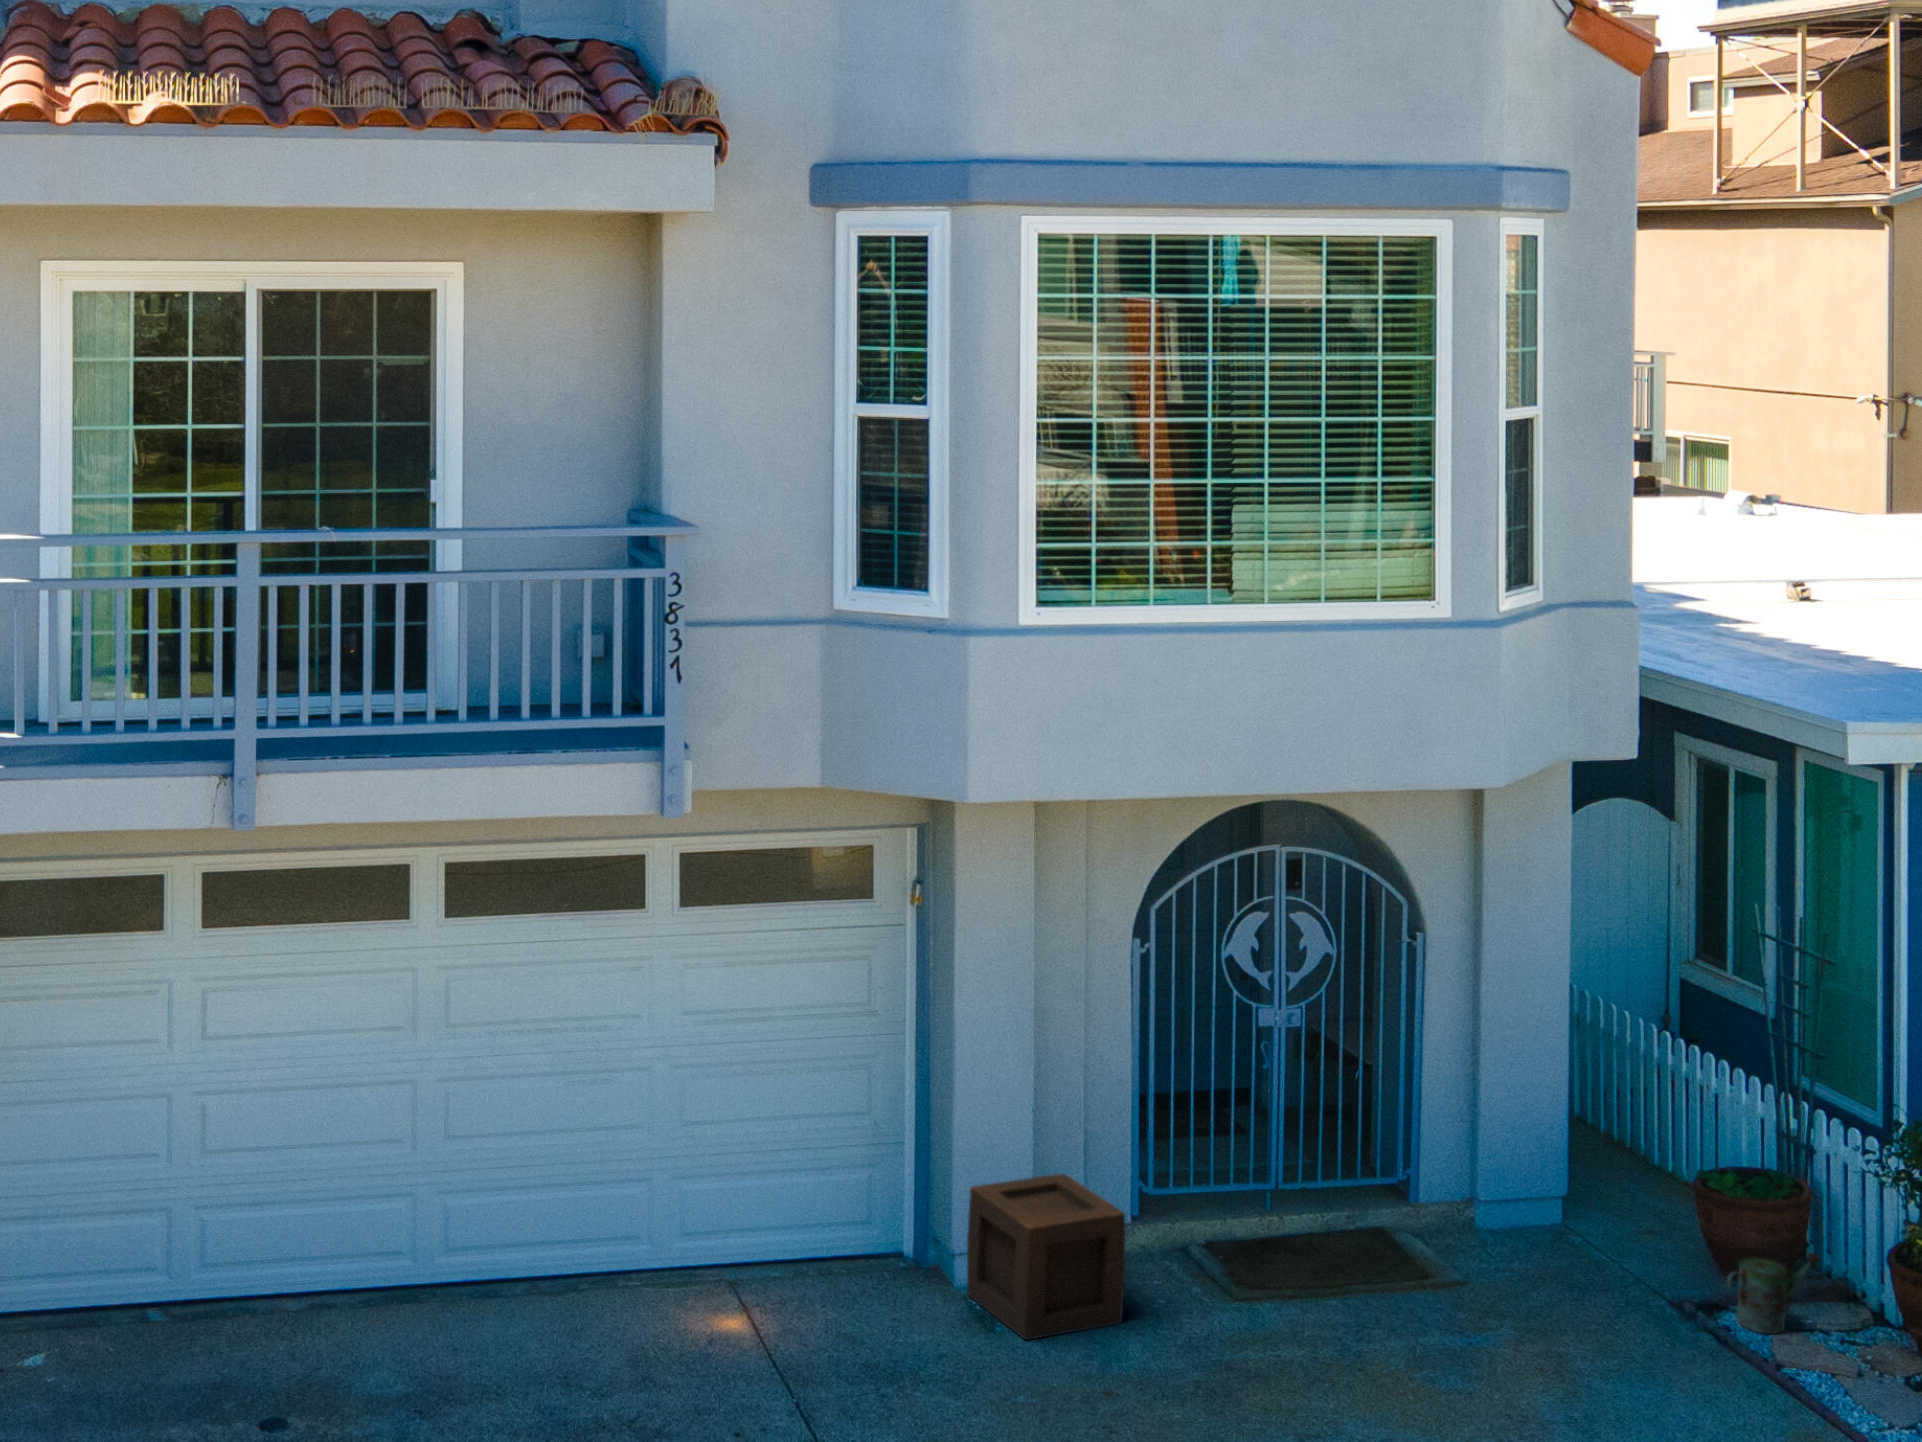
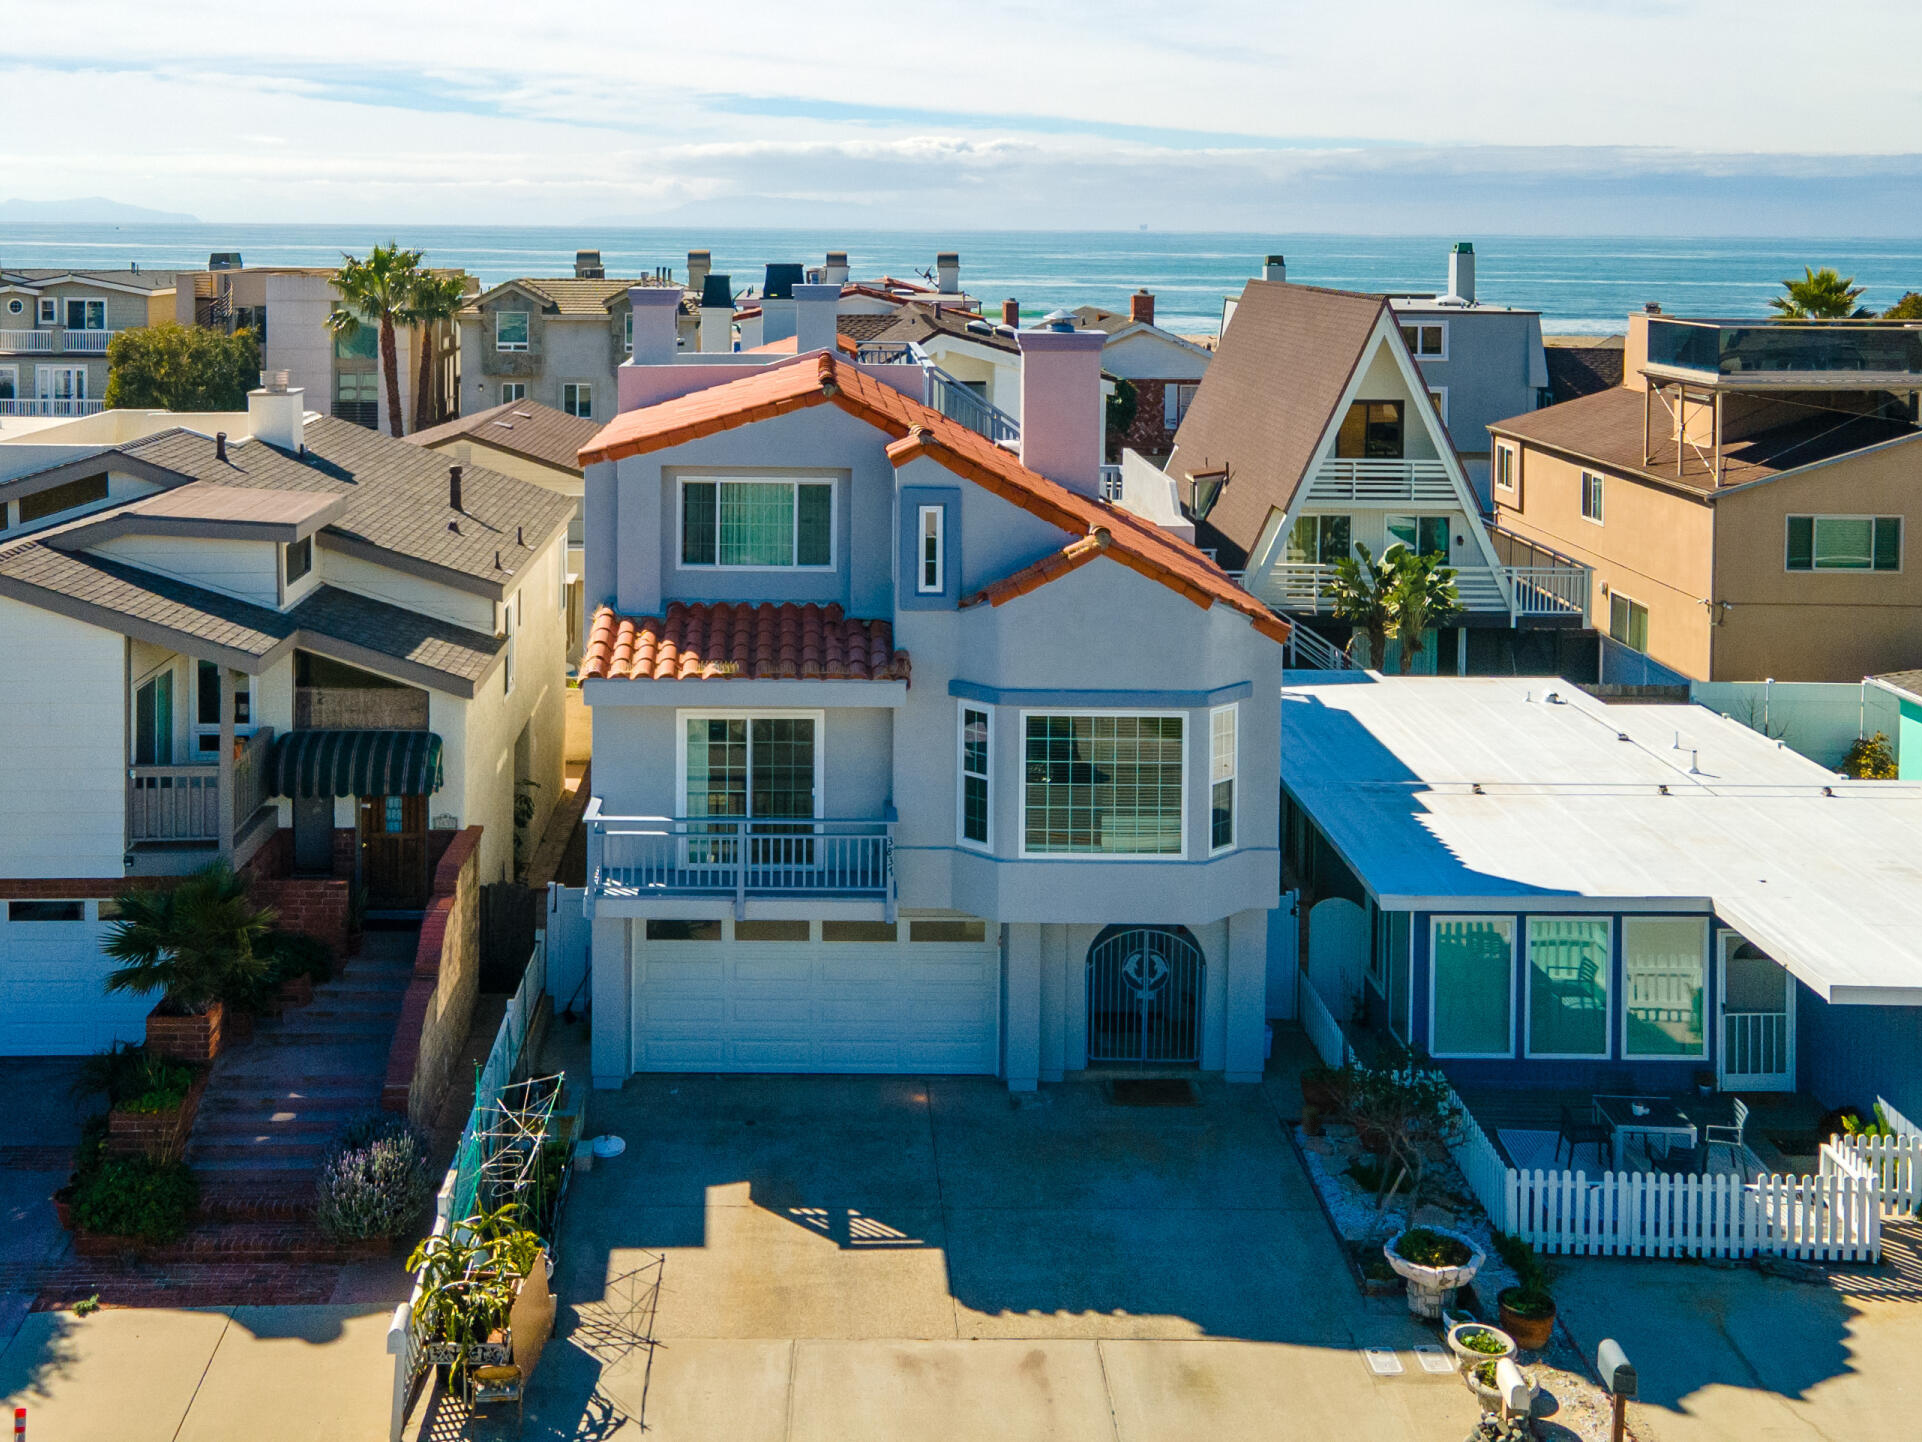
wooden crate: present [967,1174,1125,1340] -> none [1013,1053,1066,1117]

